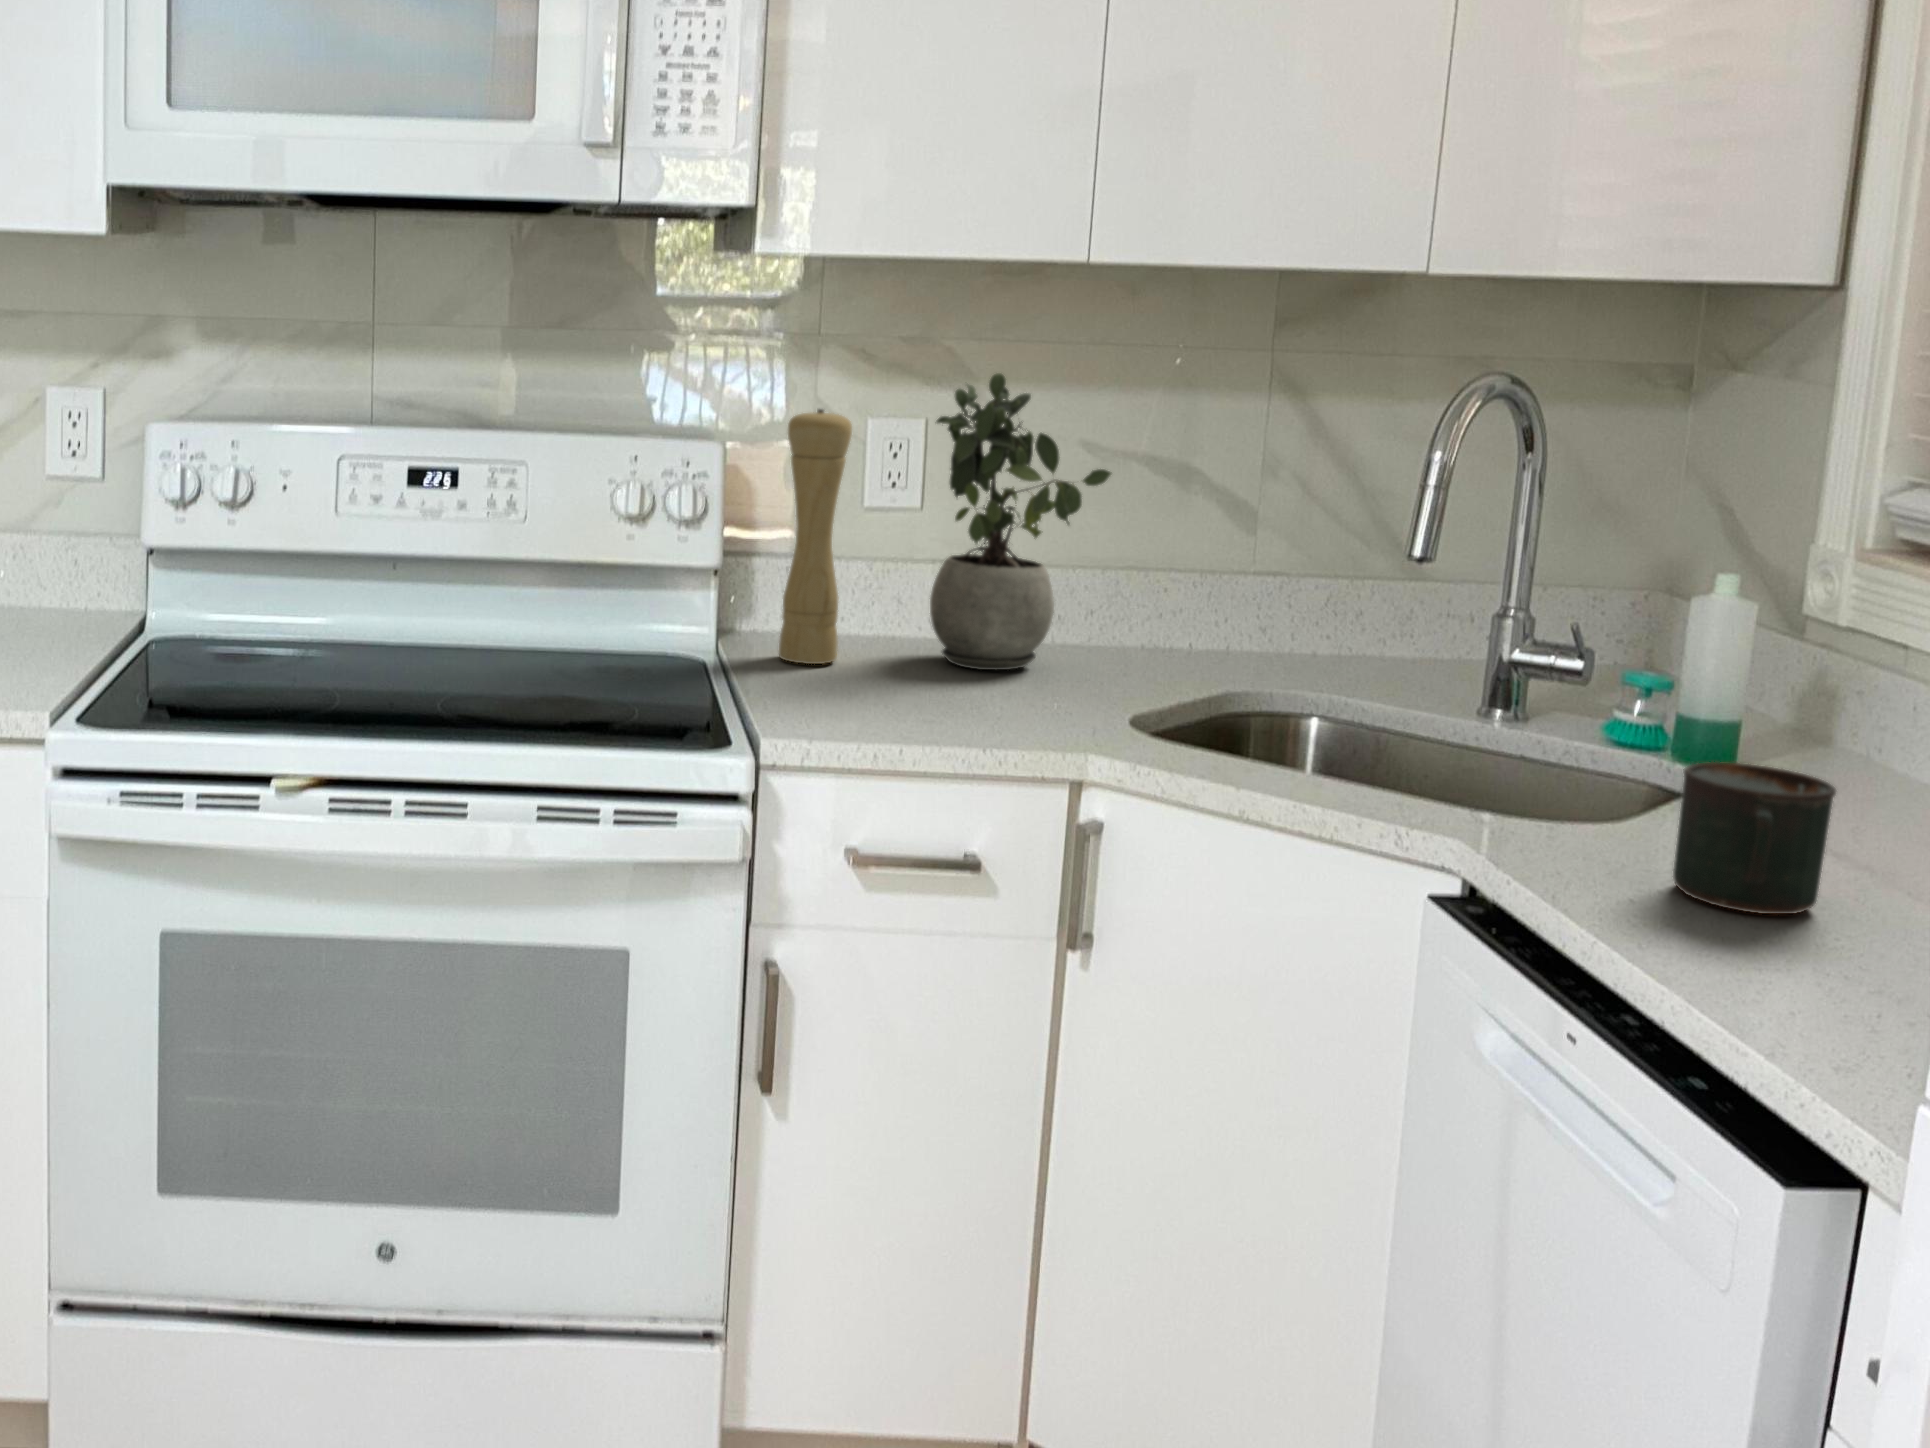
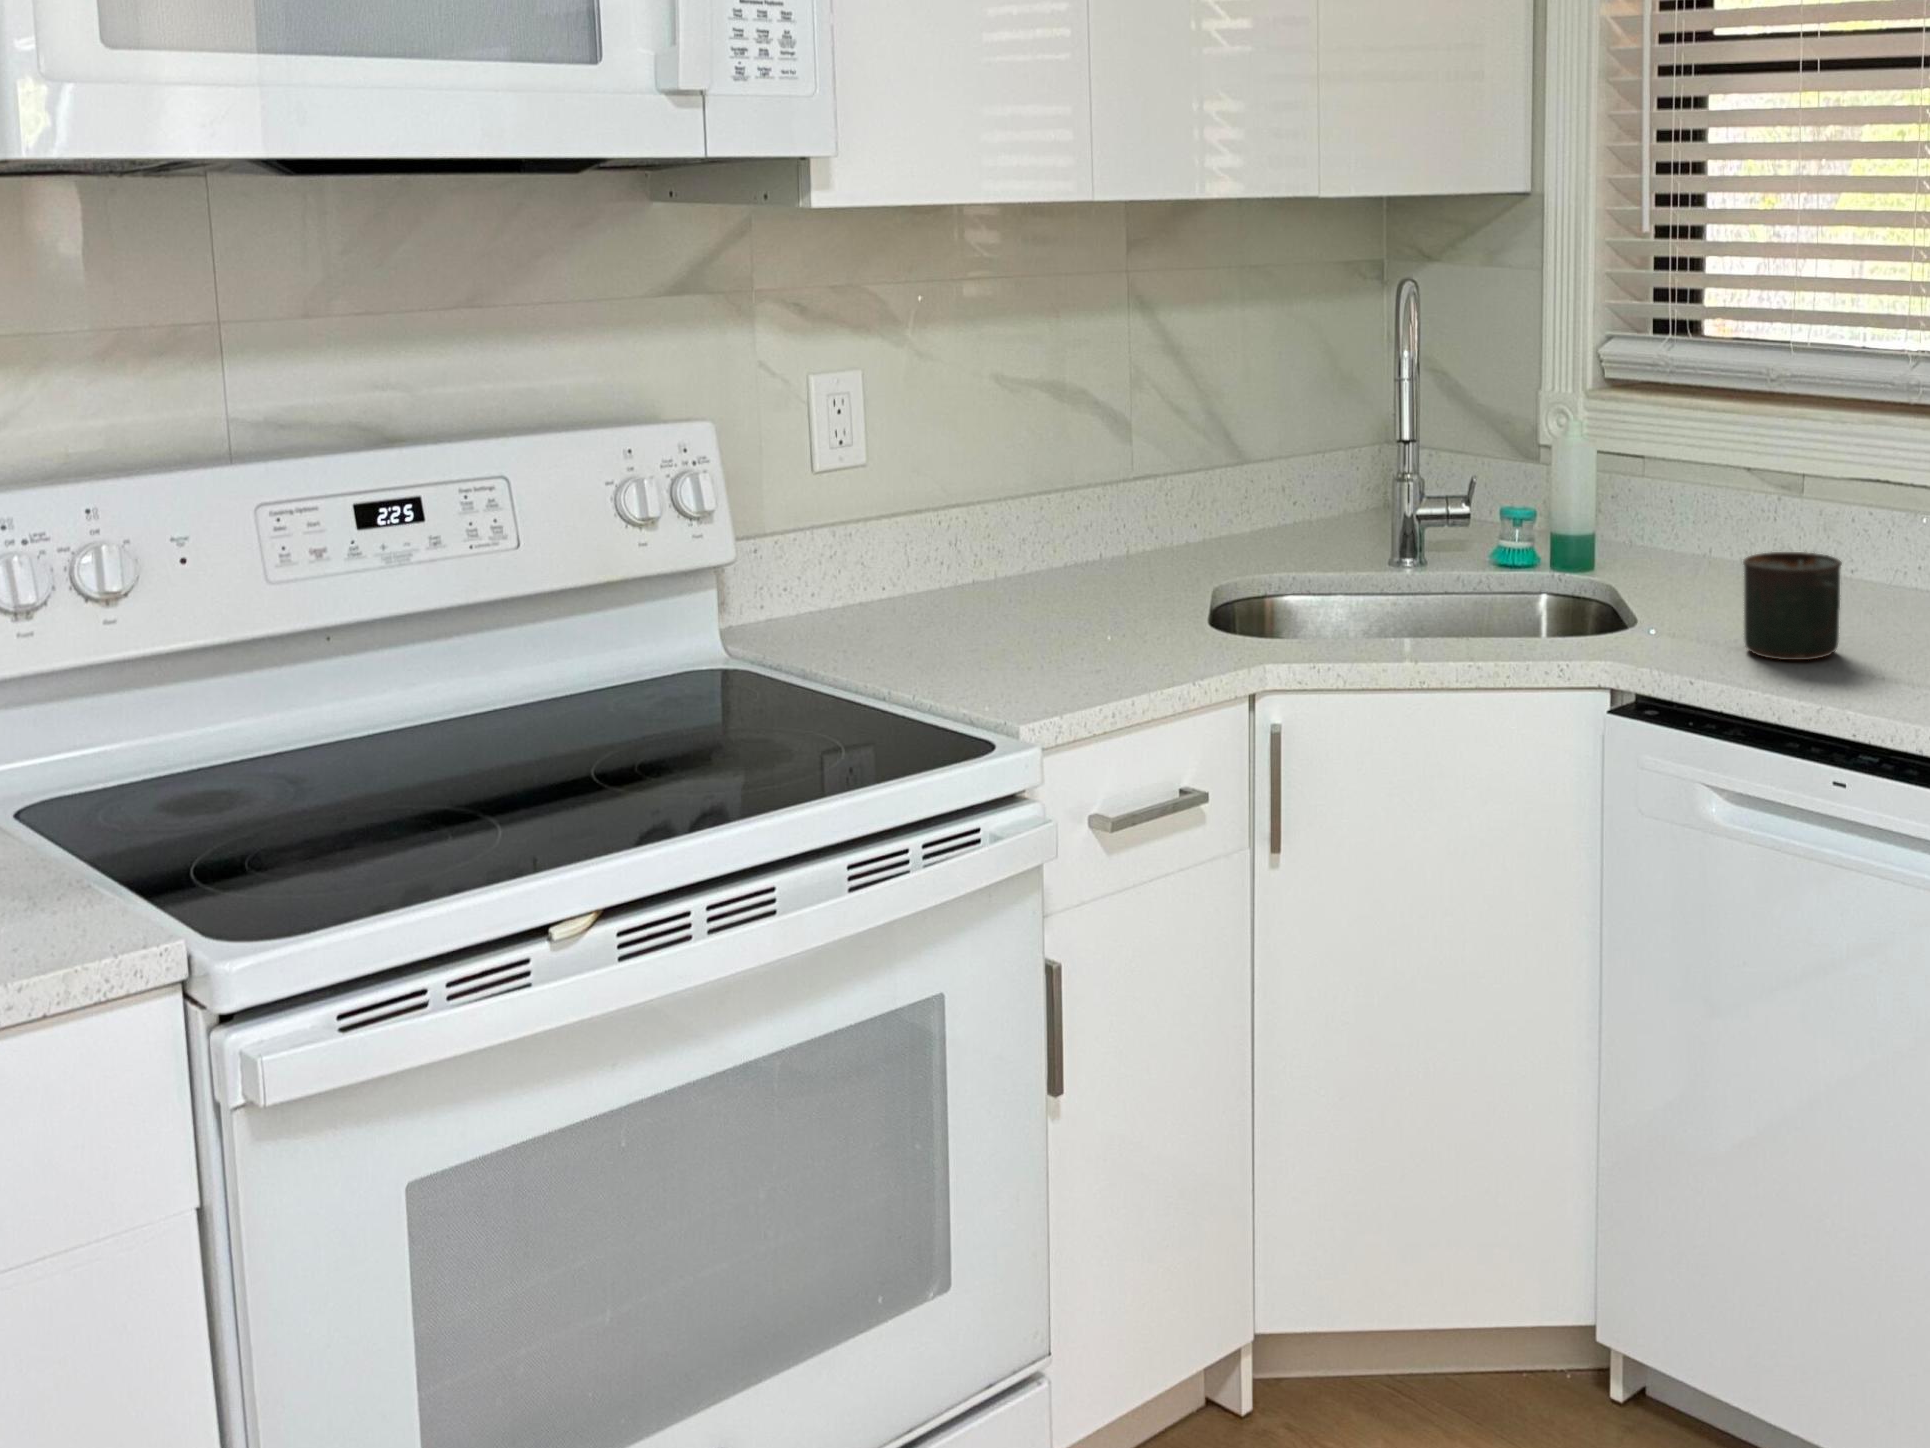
potted plant: present [930,373,1111,670] -> none [916,313,1125,619]
pepper mill: present [779,409,852,664] -> none [796,370,879,650]

